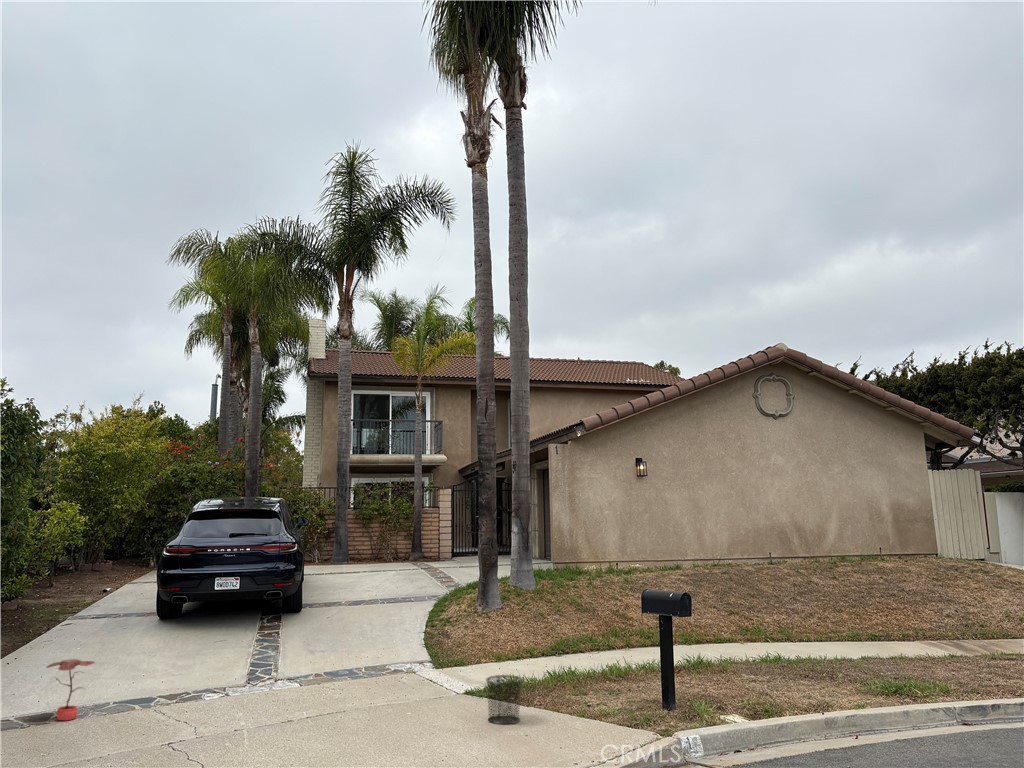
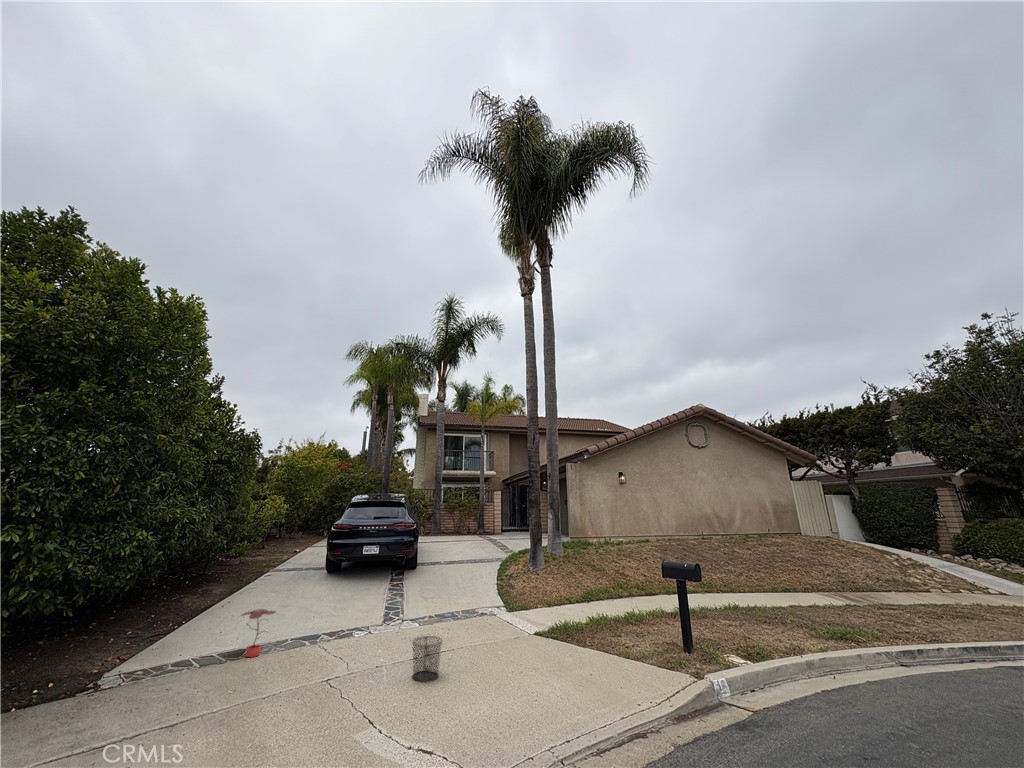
waste bin: present [486,675,522,724] -> present [413,636,442,682]

